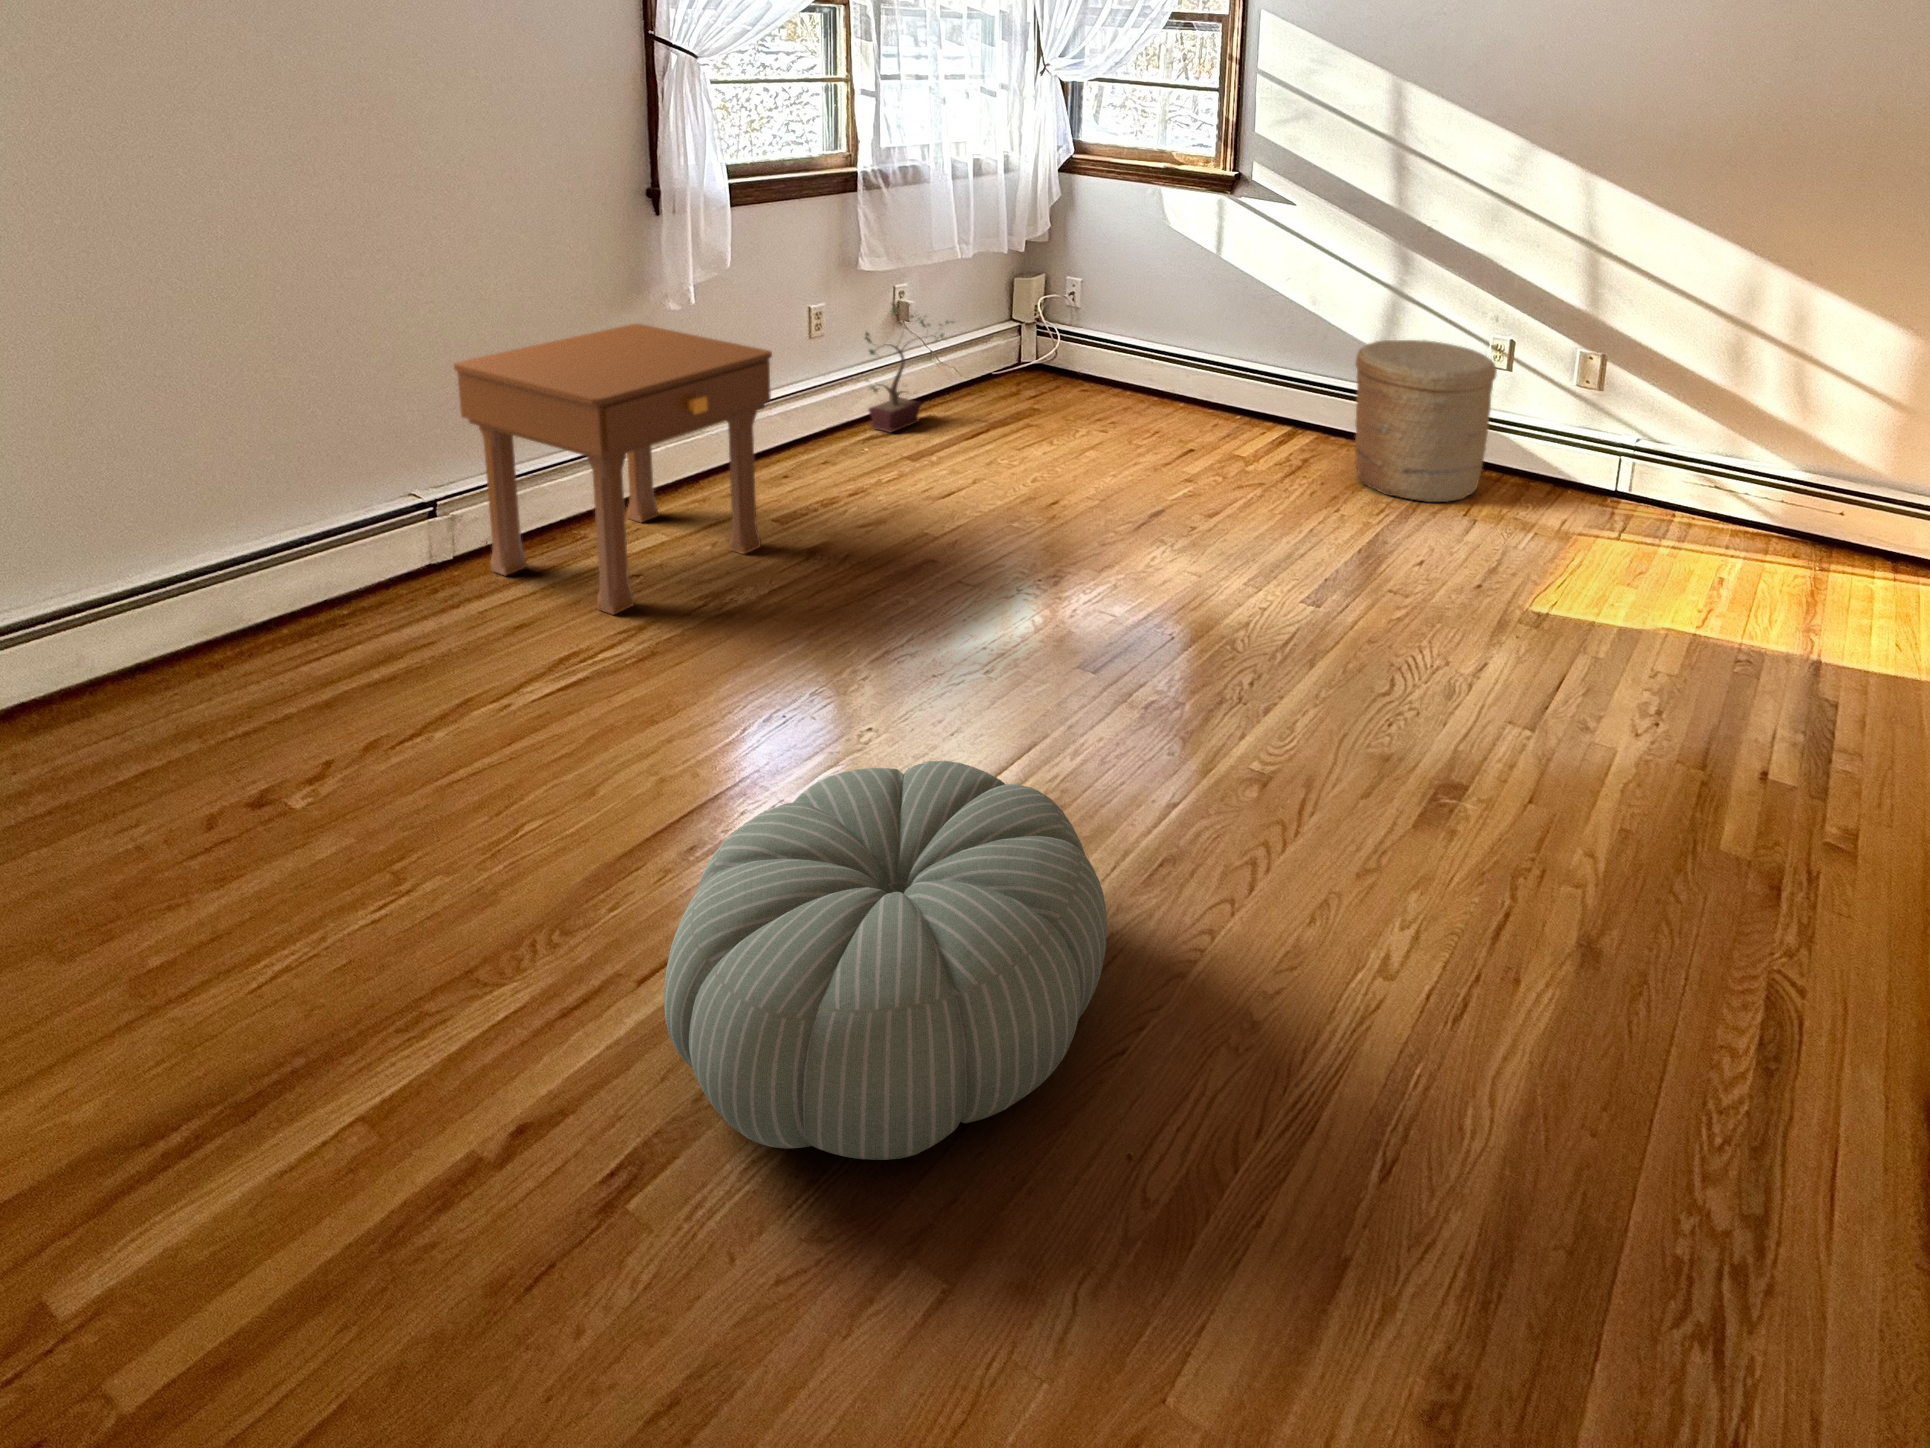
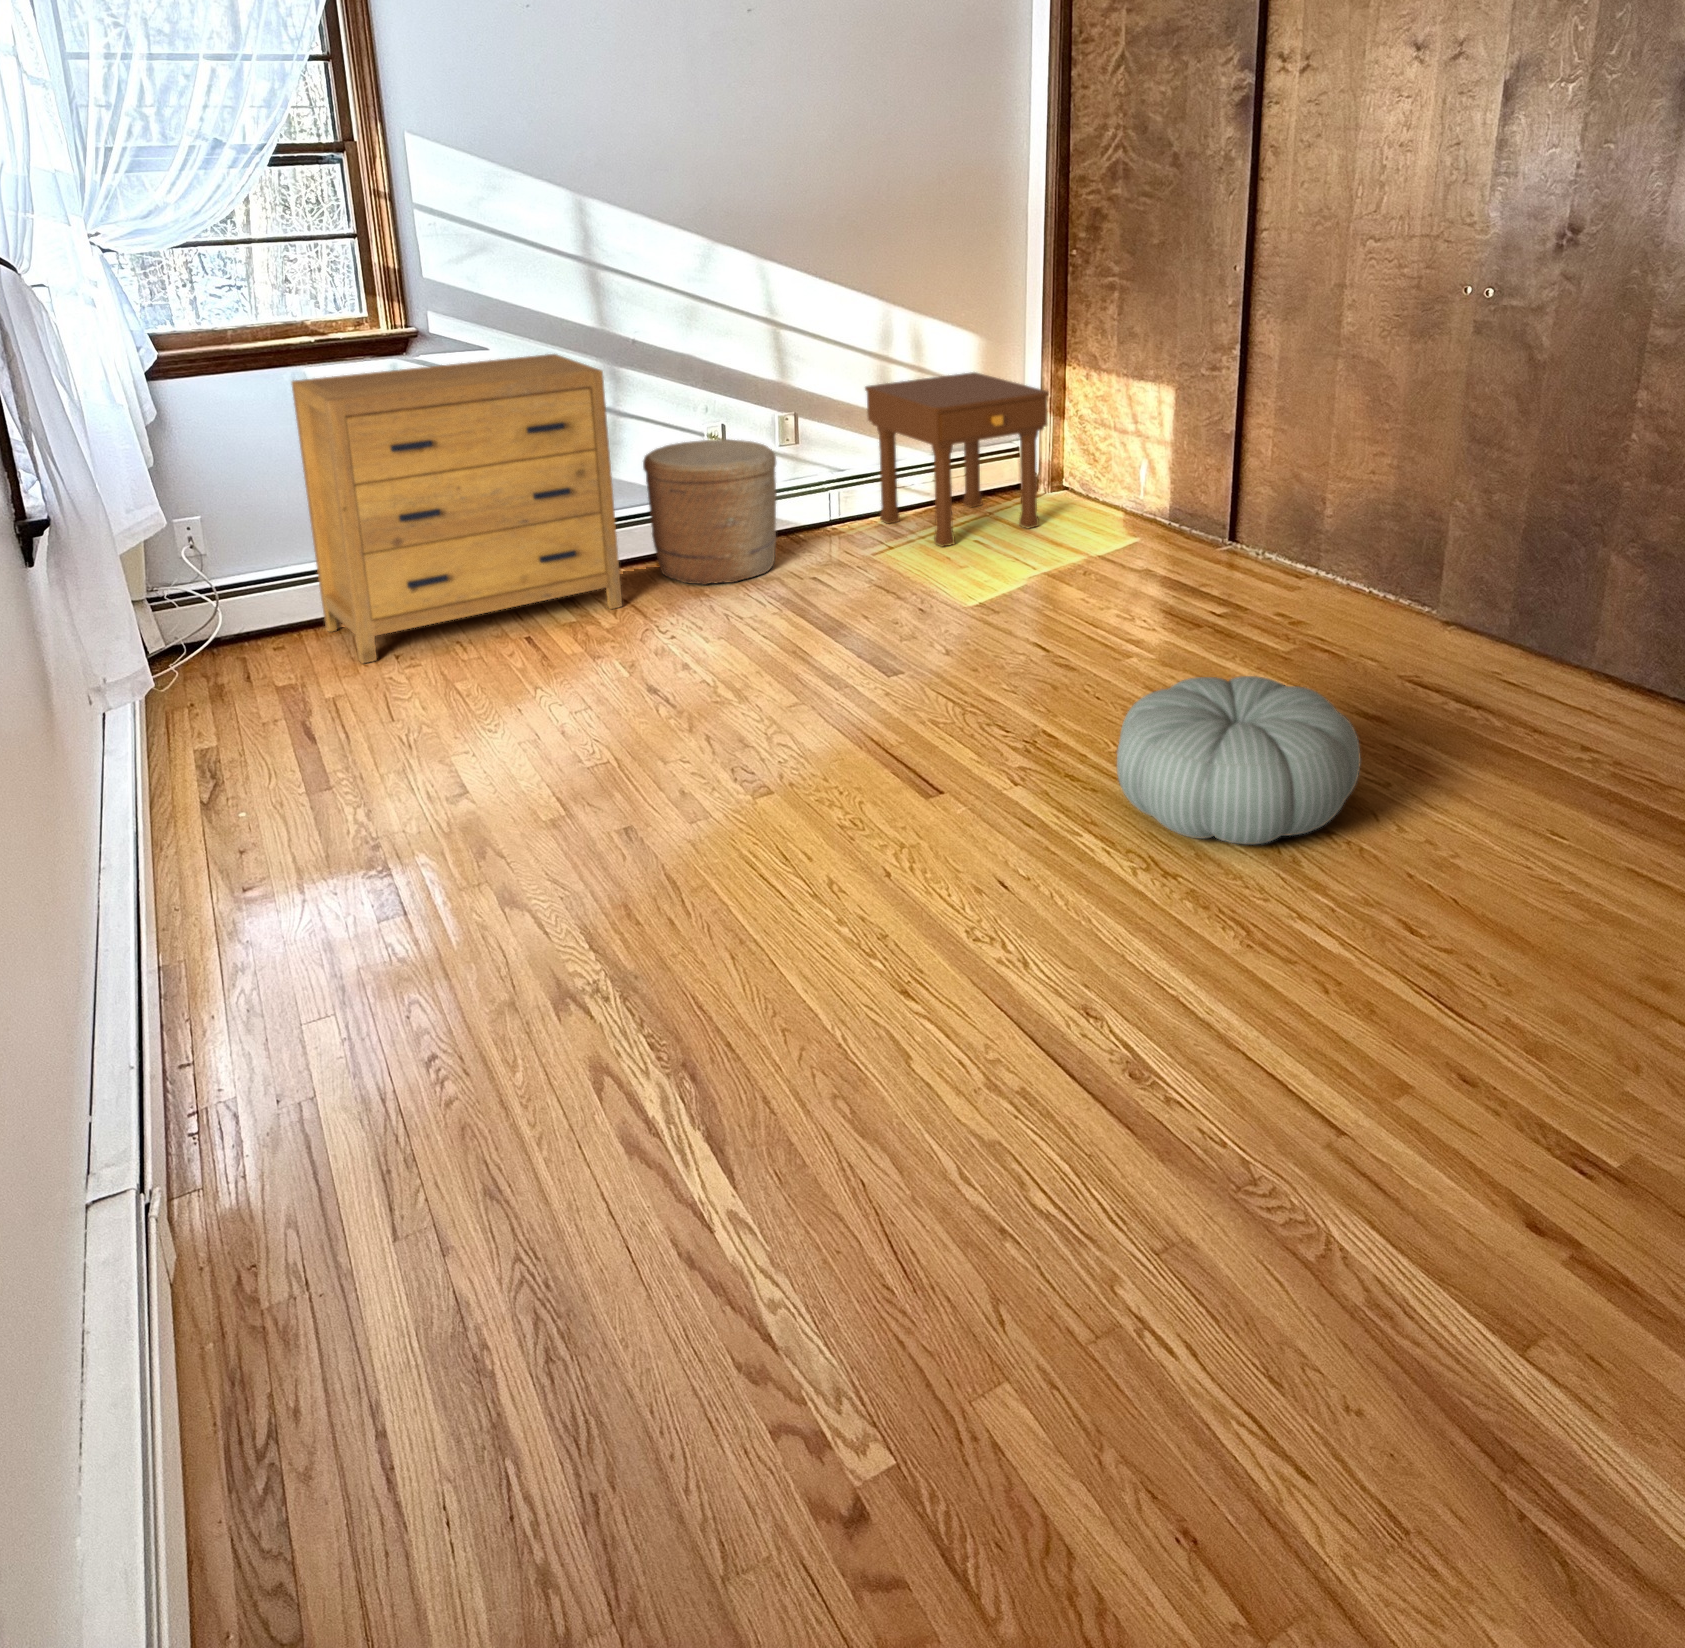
dresser: none [1083,198,1340,468] -> present [292,354,622,663]
potted plant: present [865,304,949,433] -> none [136,597,230,774]
nightstand: present [453,324,772,615] -> present [865,372,1049,547]

